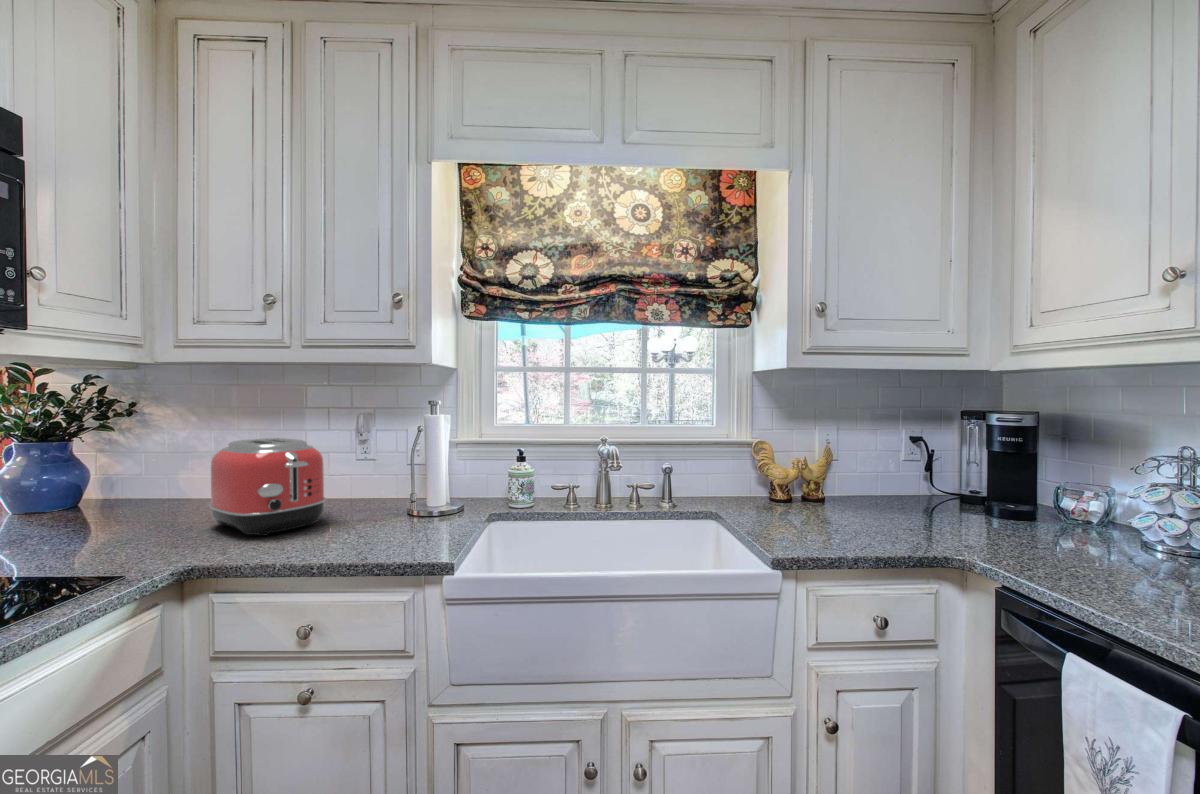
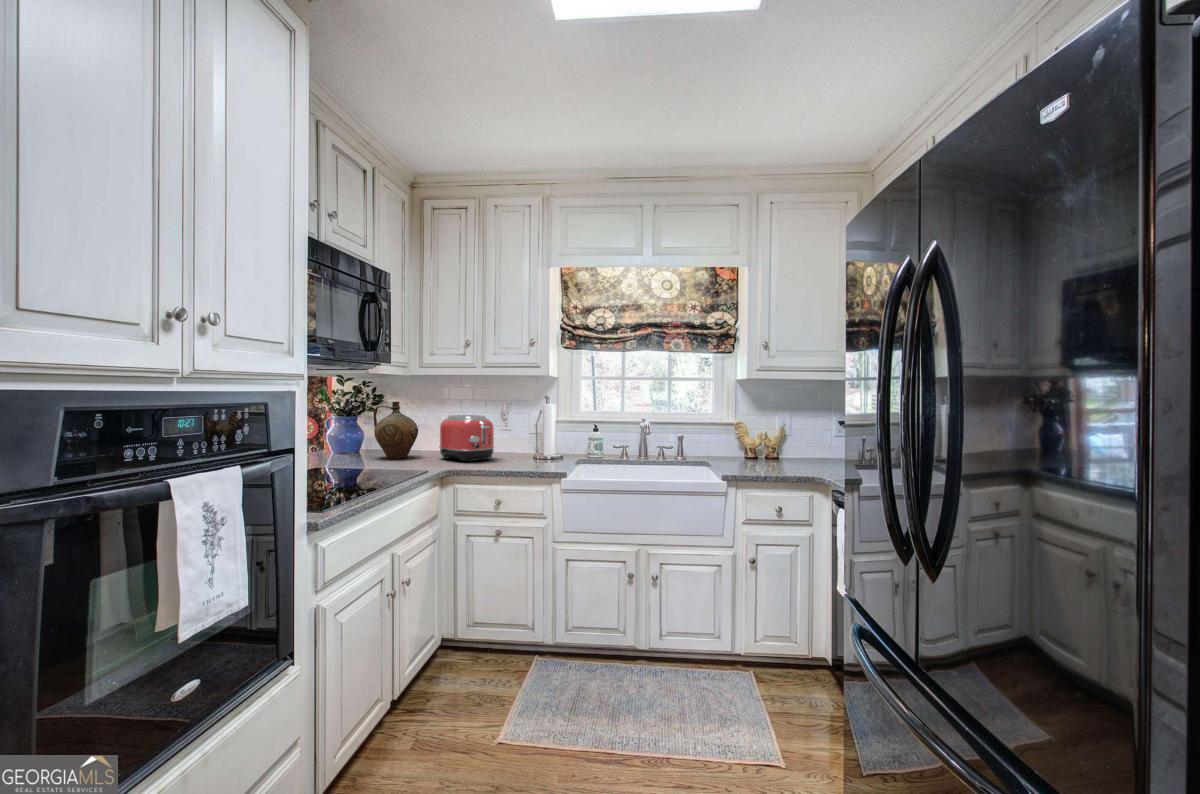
ceramic jug: none [58,415,173,532] -> present [373,402,418,459]

